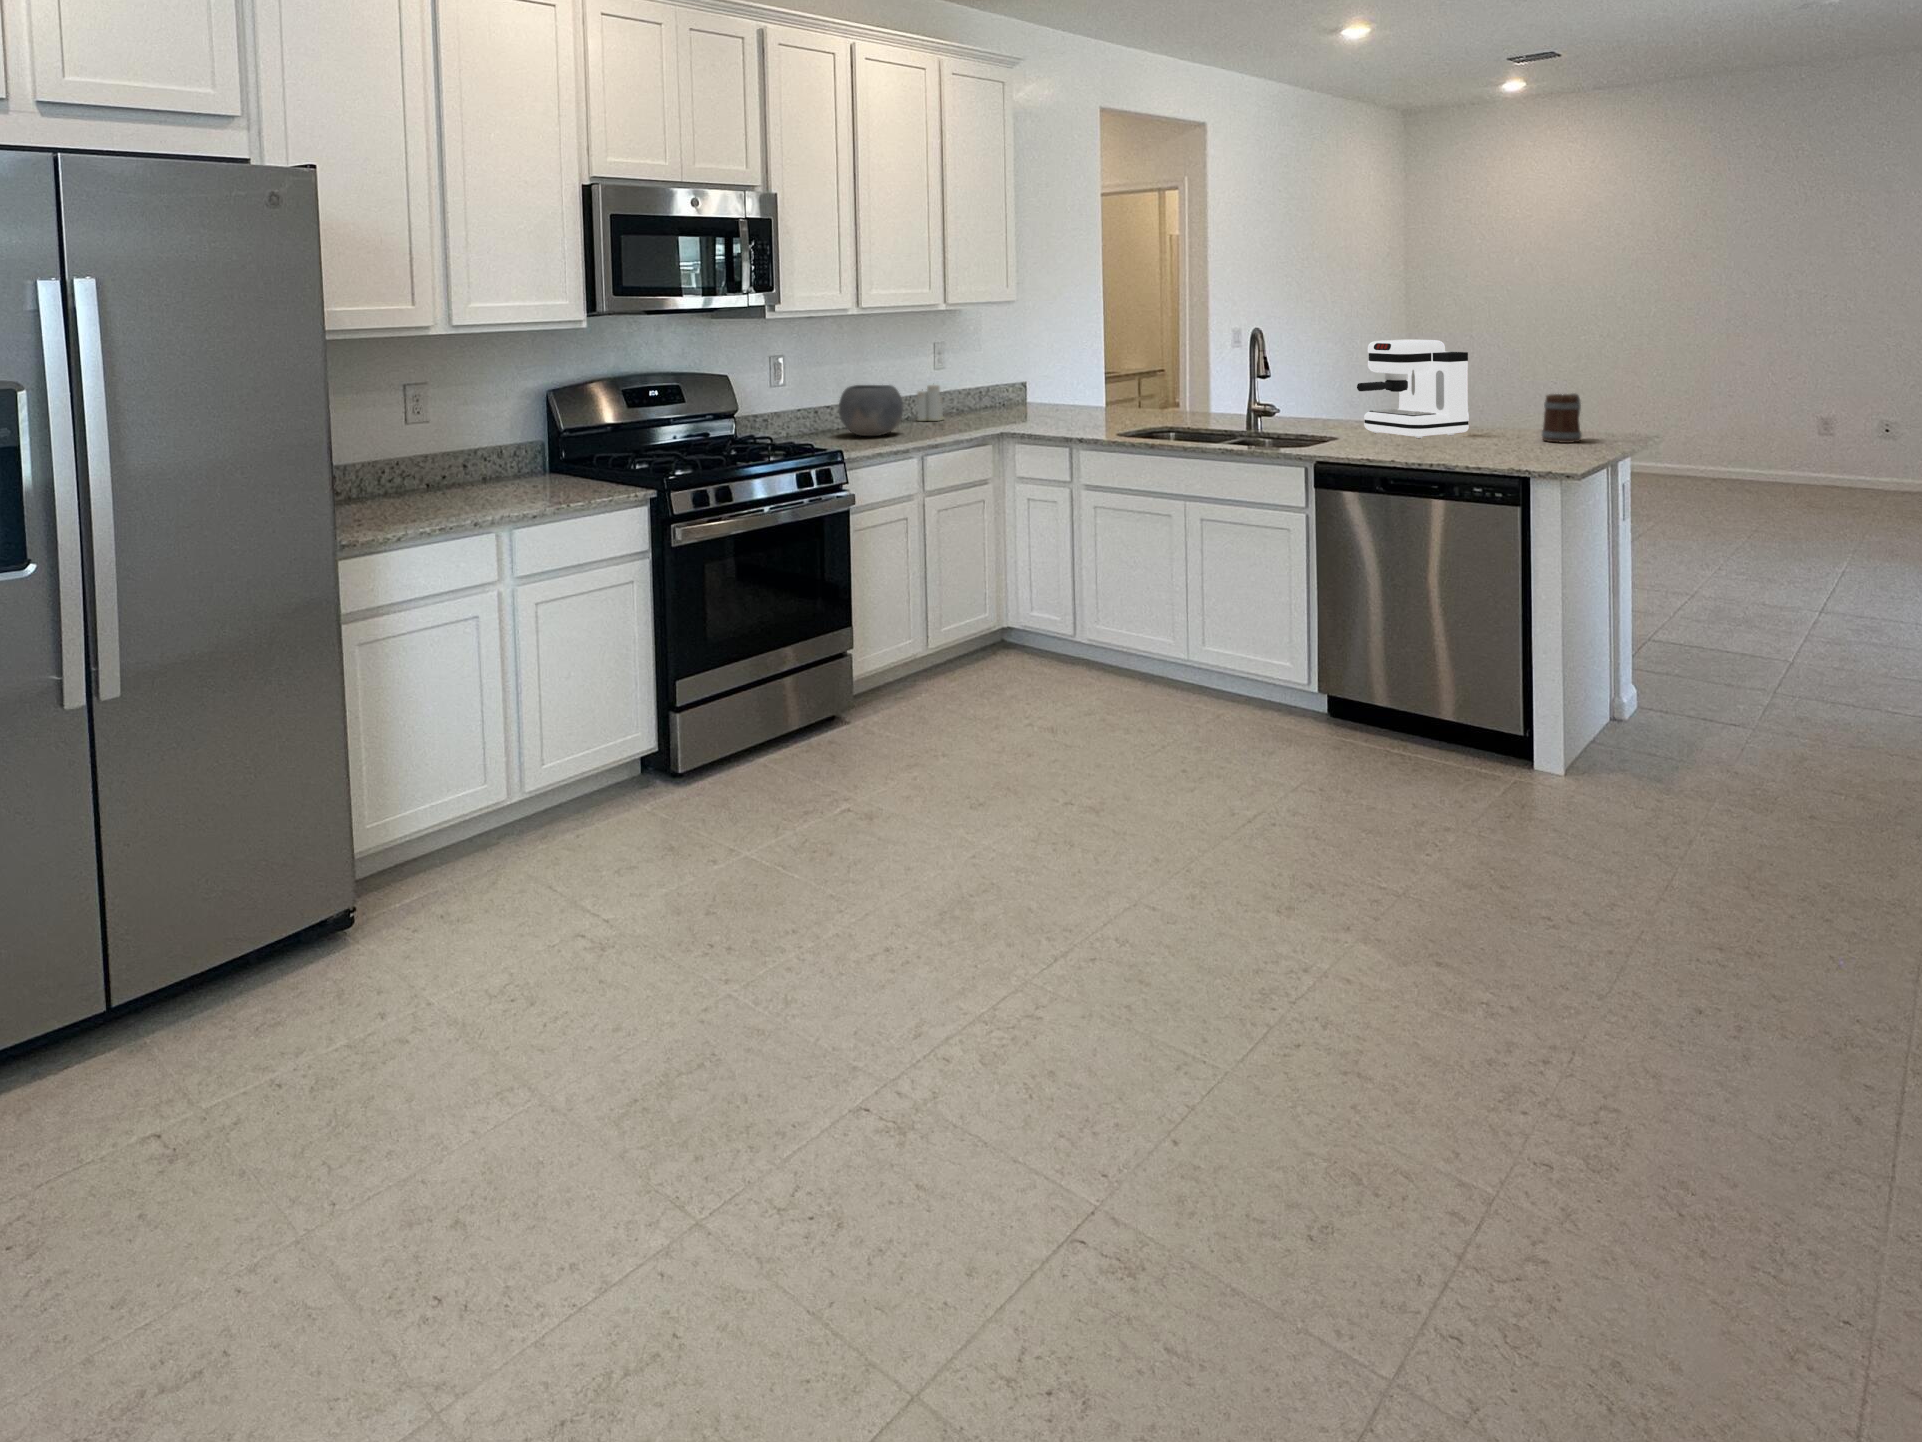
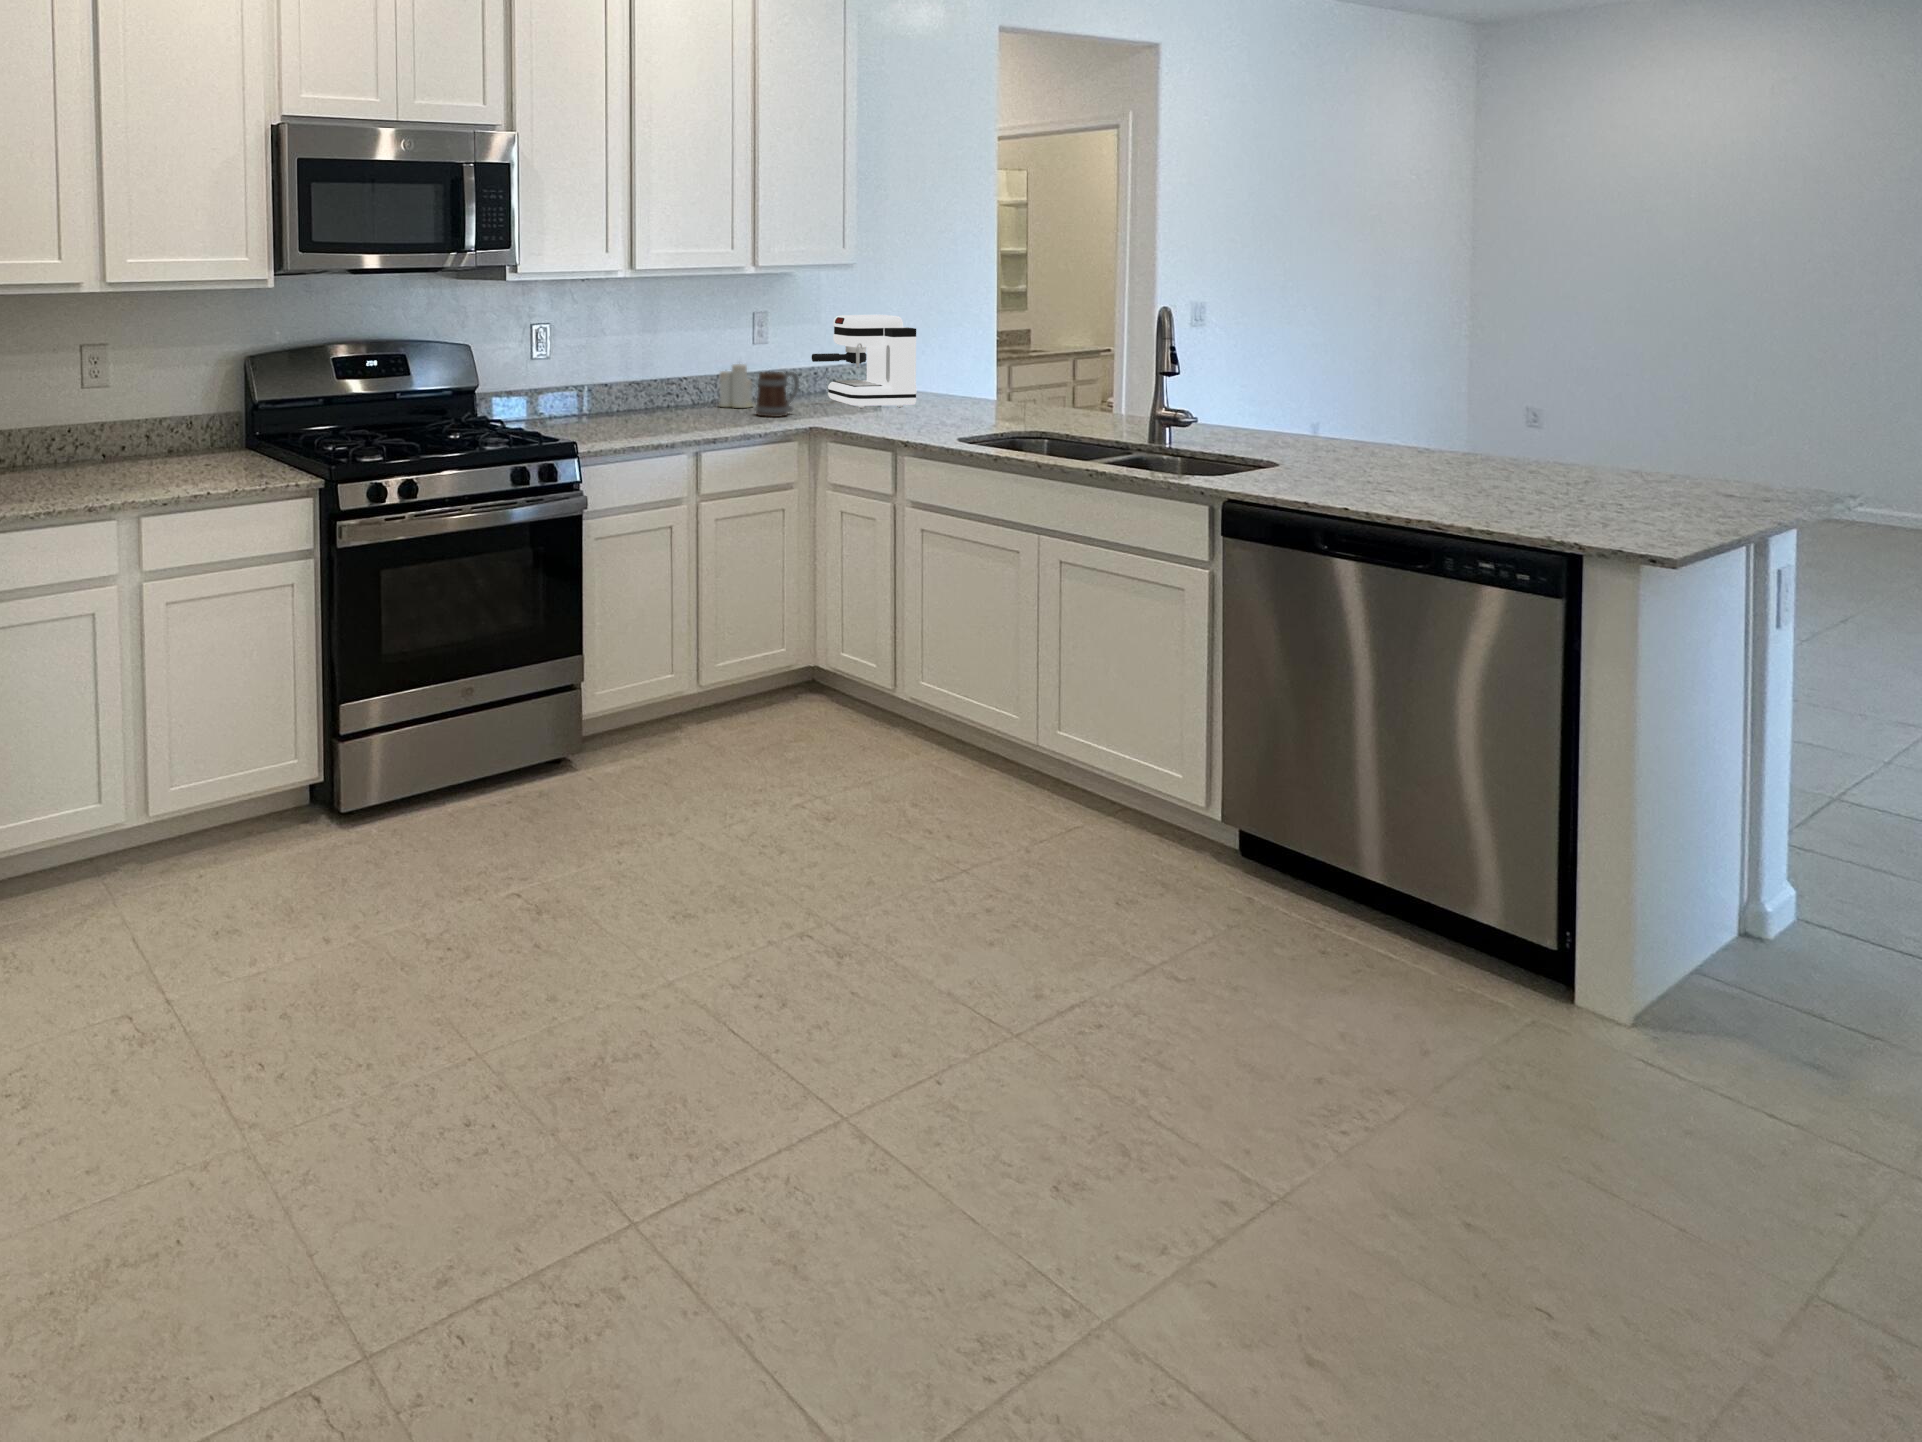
coffee maker: present [1357,339,1469,438] -> present [812,315,916,408]
bowl: present [839,385,903,436] -> none [606,362,686,424]
mug: present [1542,393,1582,443] -> present [756,372,799,417]

